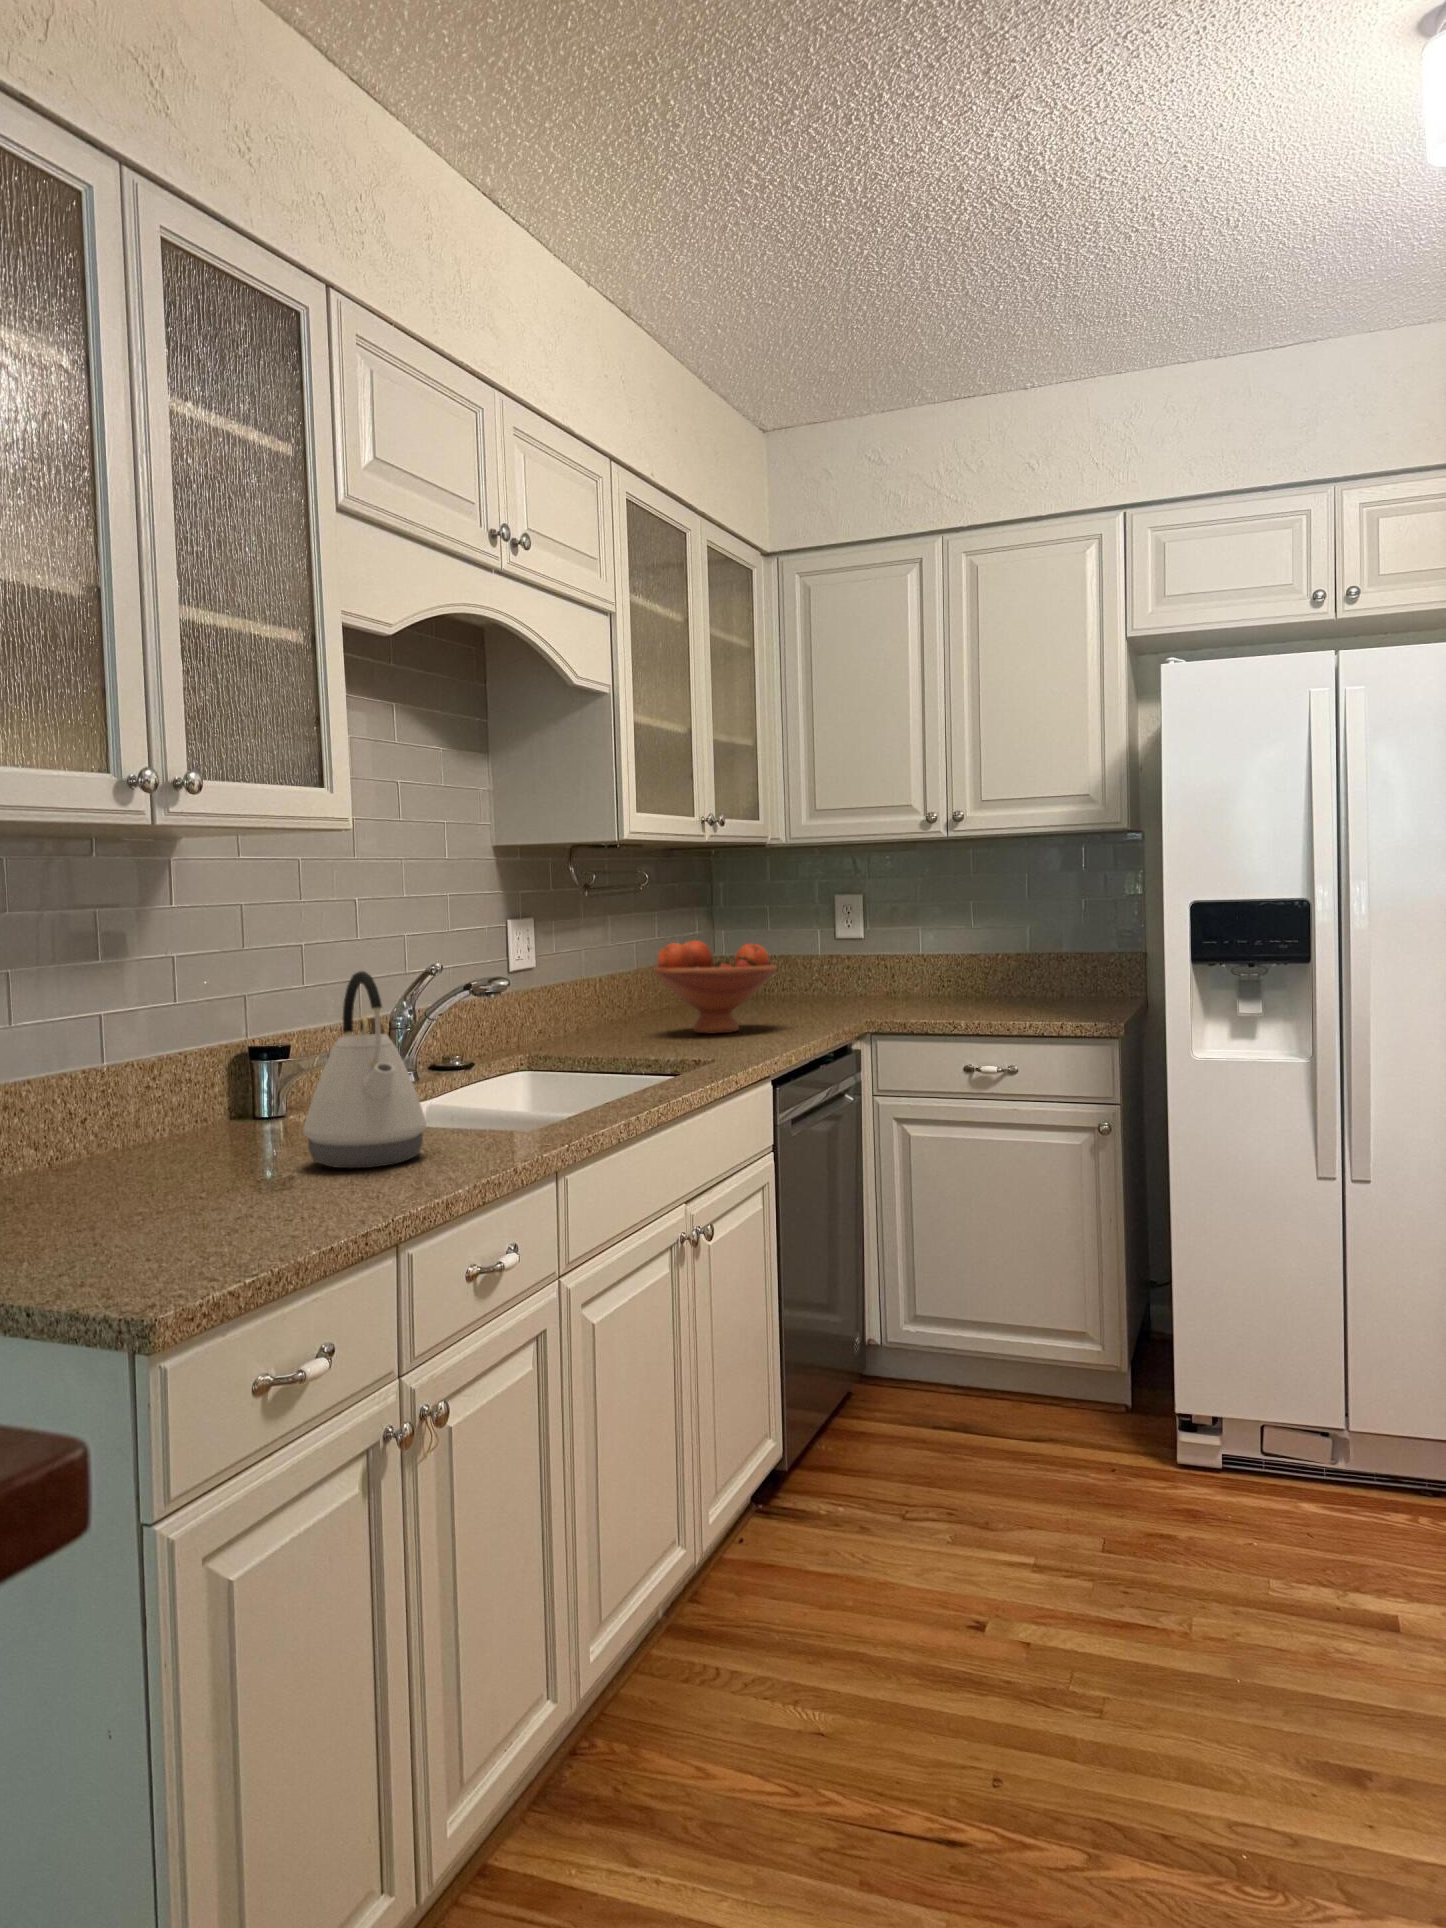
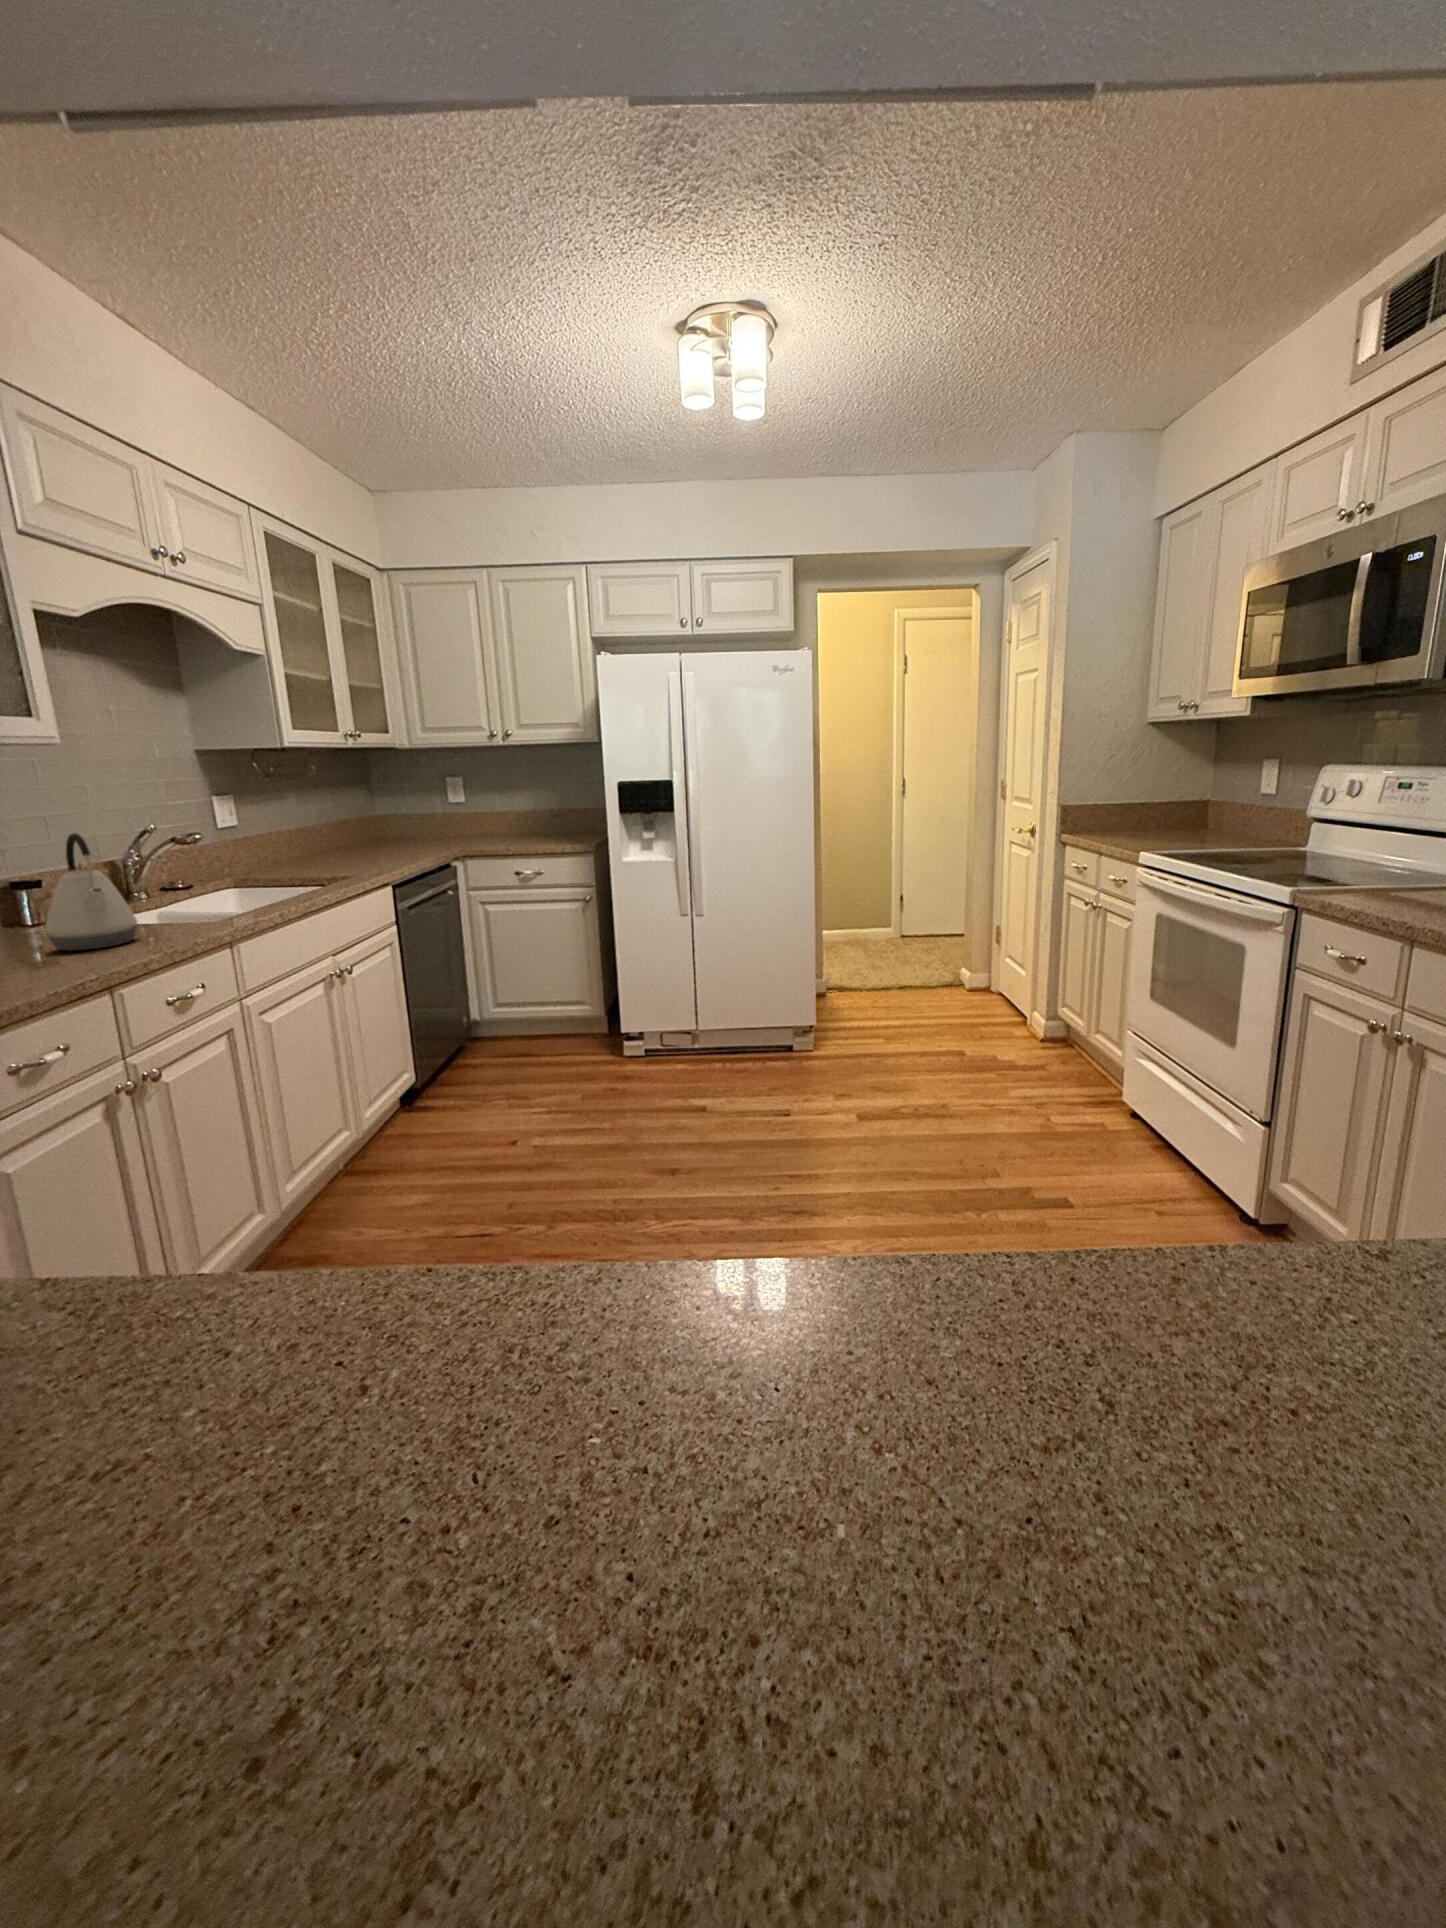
fruit bowl: present [653,940,777,1033] -> none [323,807,403,861]

